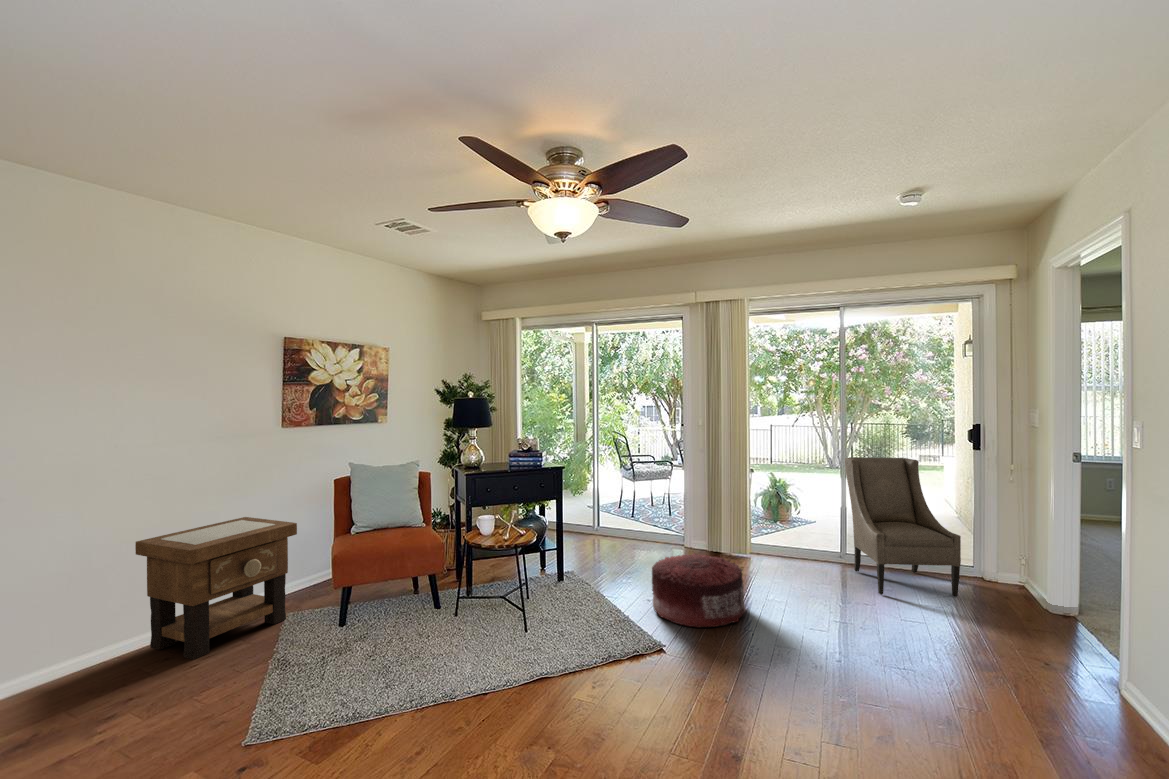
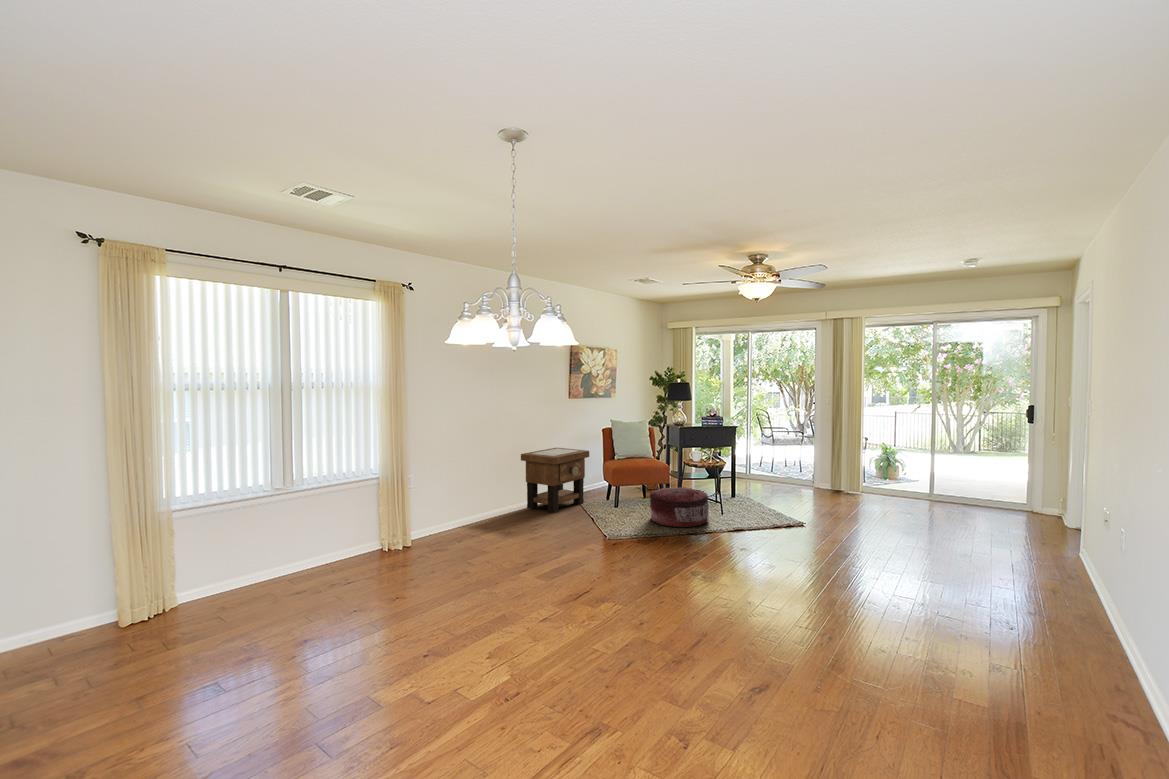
armchair: present [845,457,961,596] -> none [933,427,1010,517]
pouf: present [652,553,745,627] -> present [650,487,709,527]

